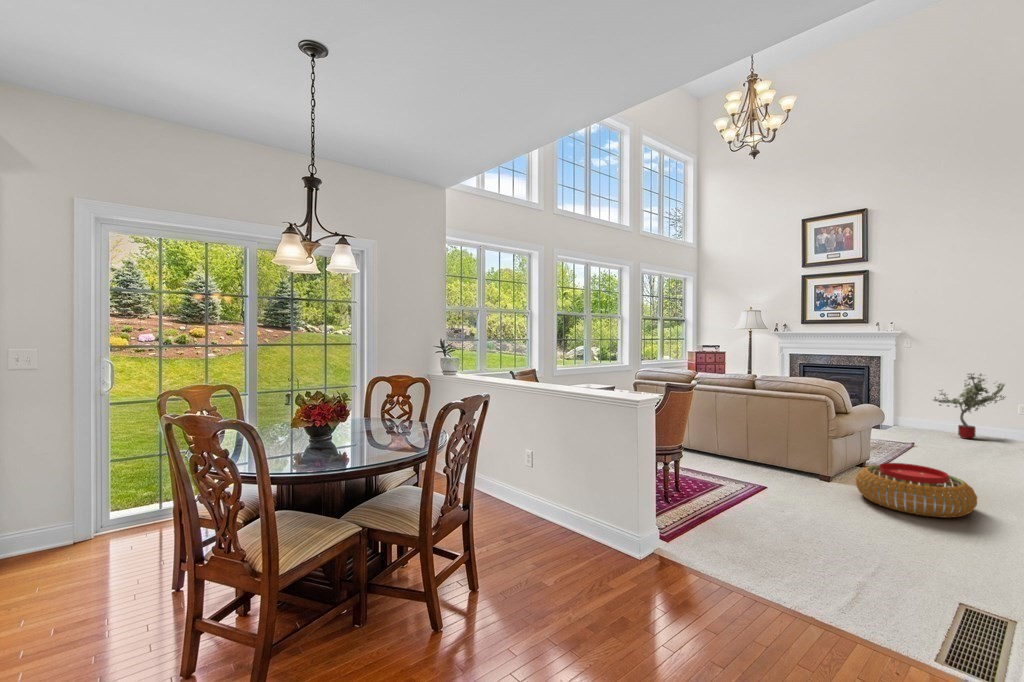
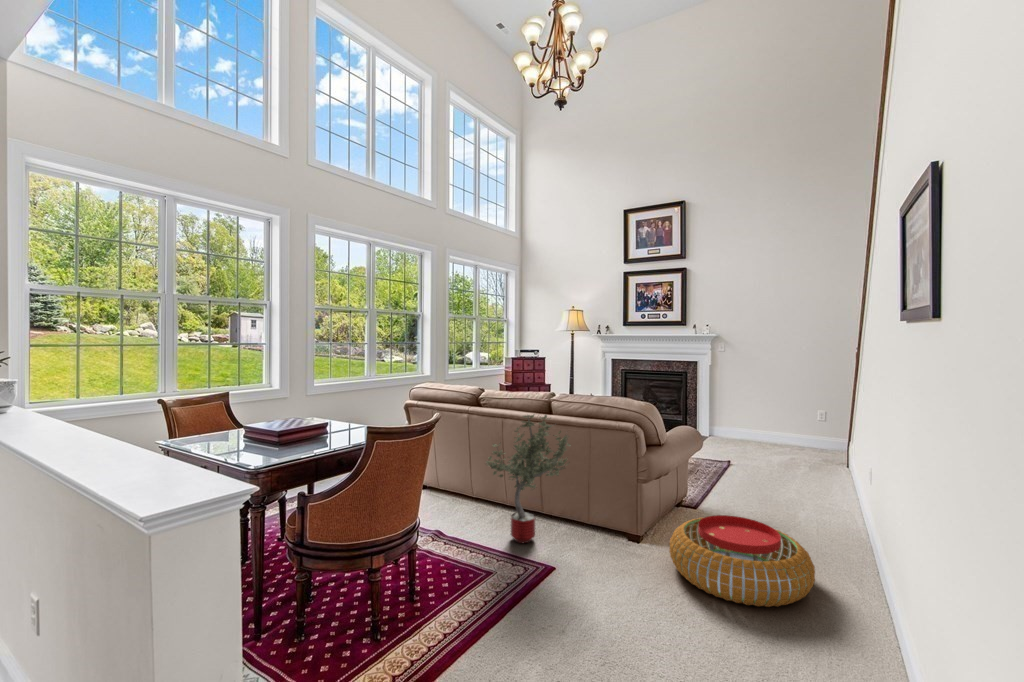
potted tree: present [934,374,1005,439] -> present [486,415,570,543]

